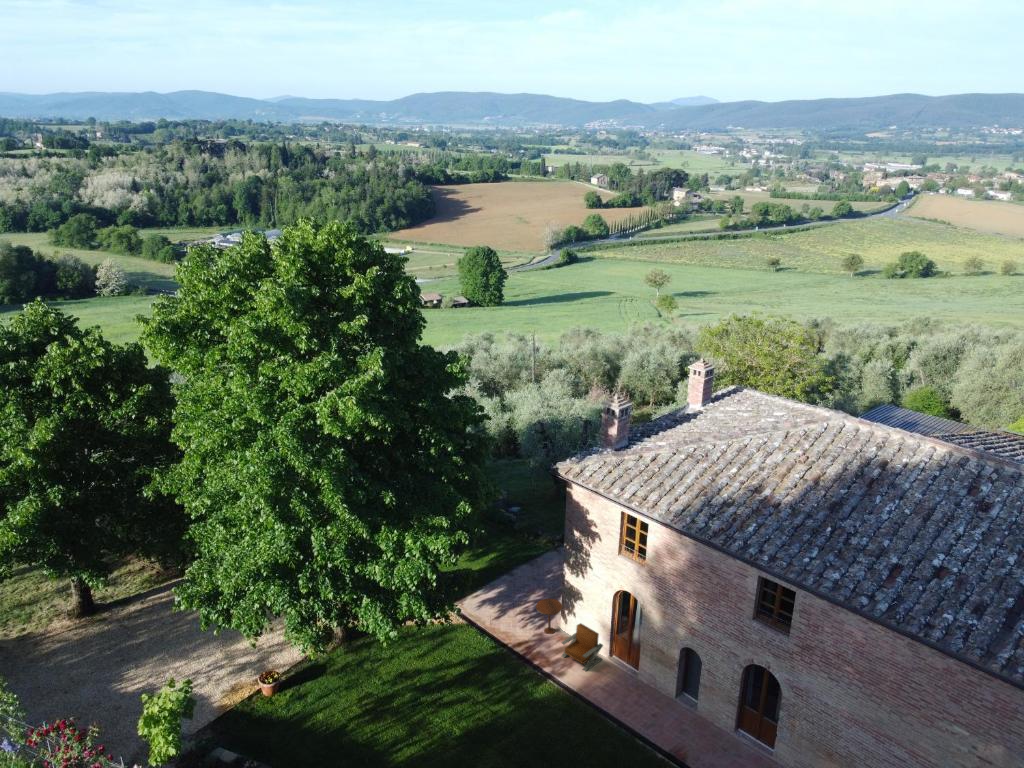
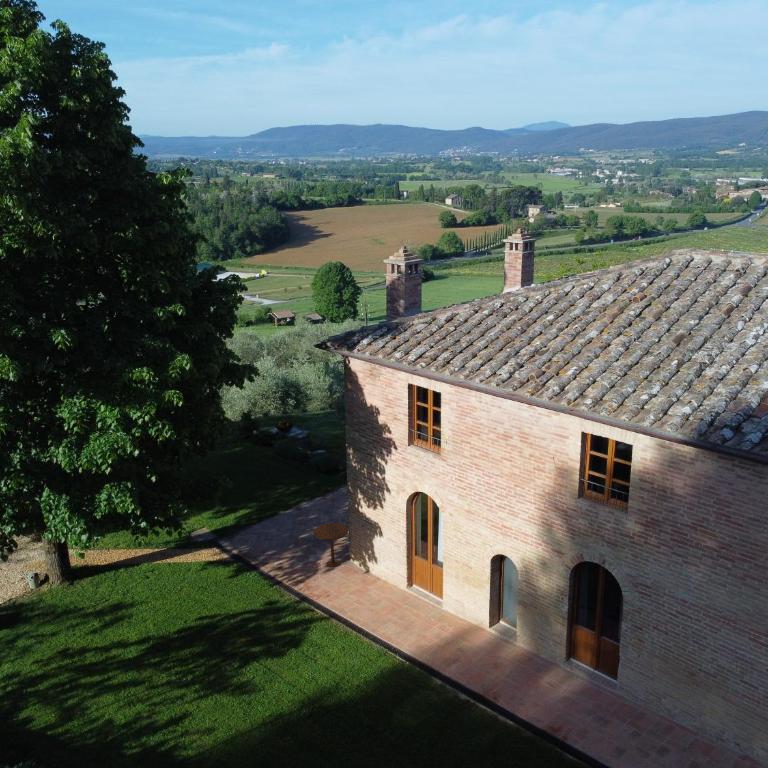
lounge chair: present [561,623,603,671] -> none [343,547,397,605]

